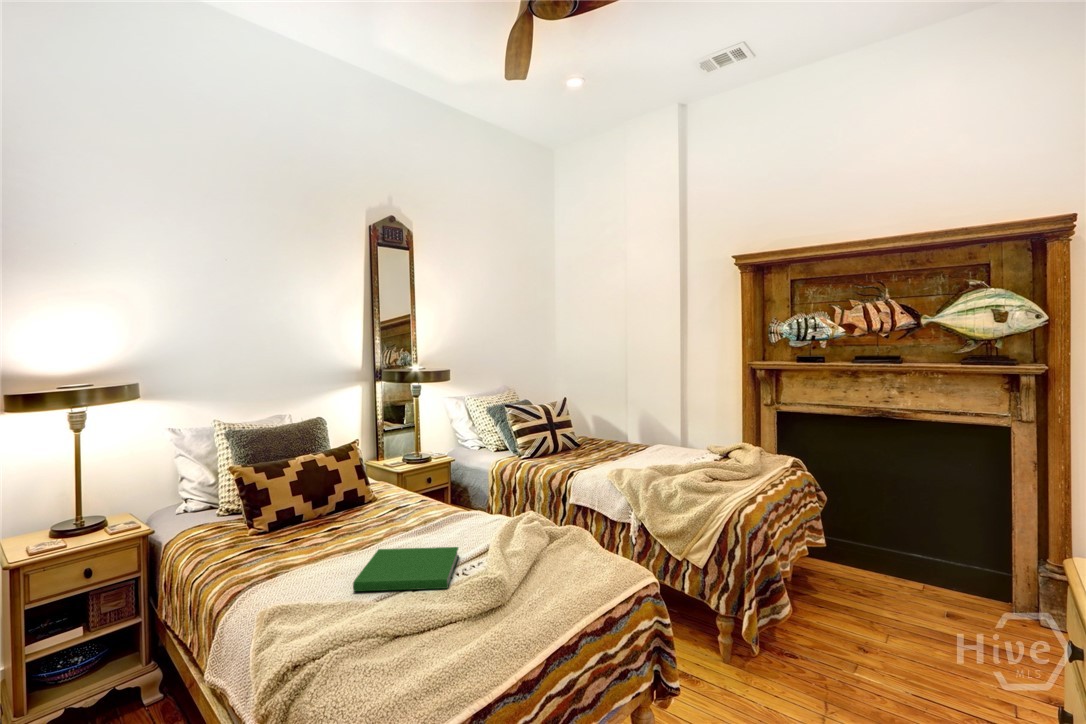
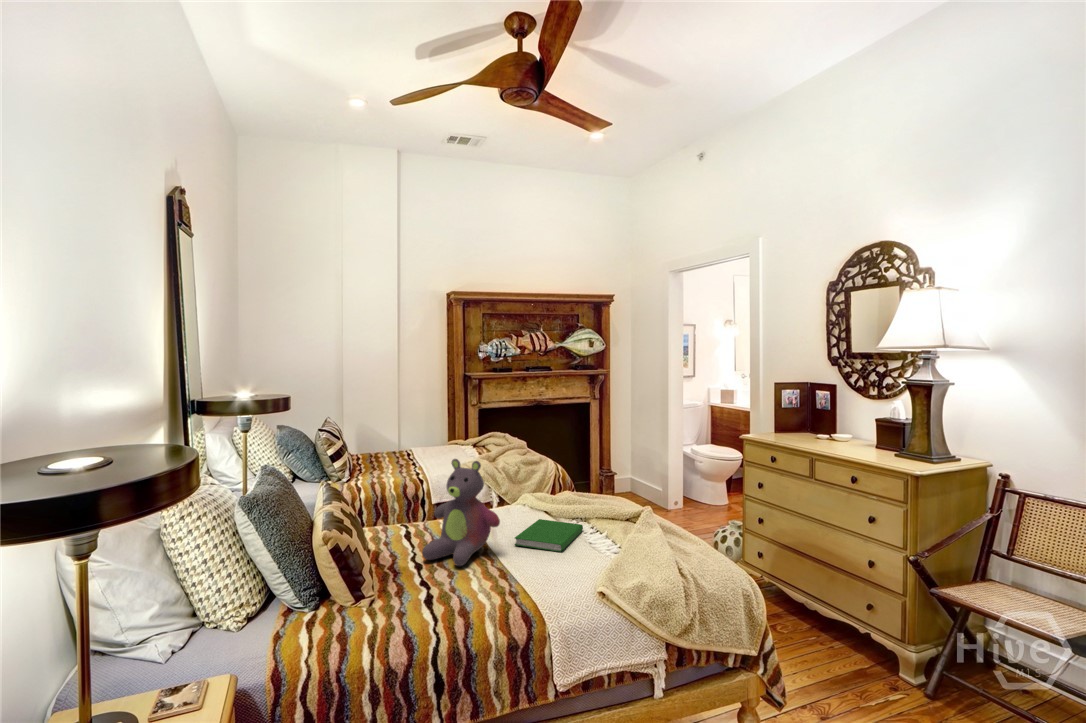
stuffed bear: none [307,438,388,549] -> present [422,459,500,566]

